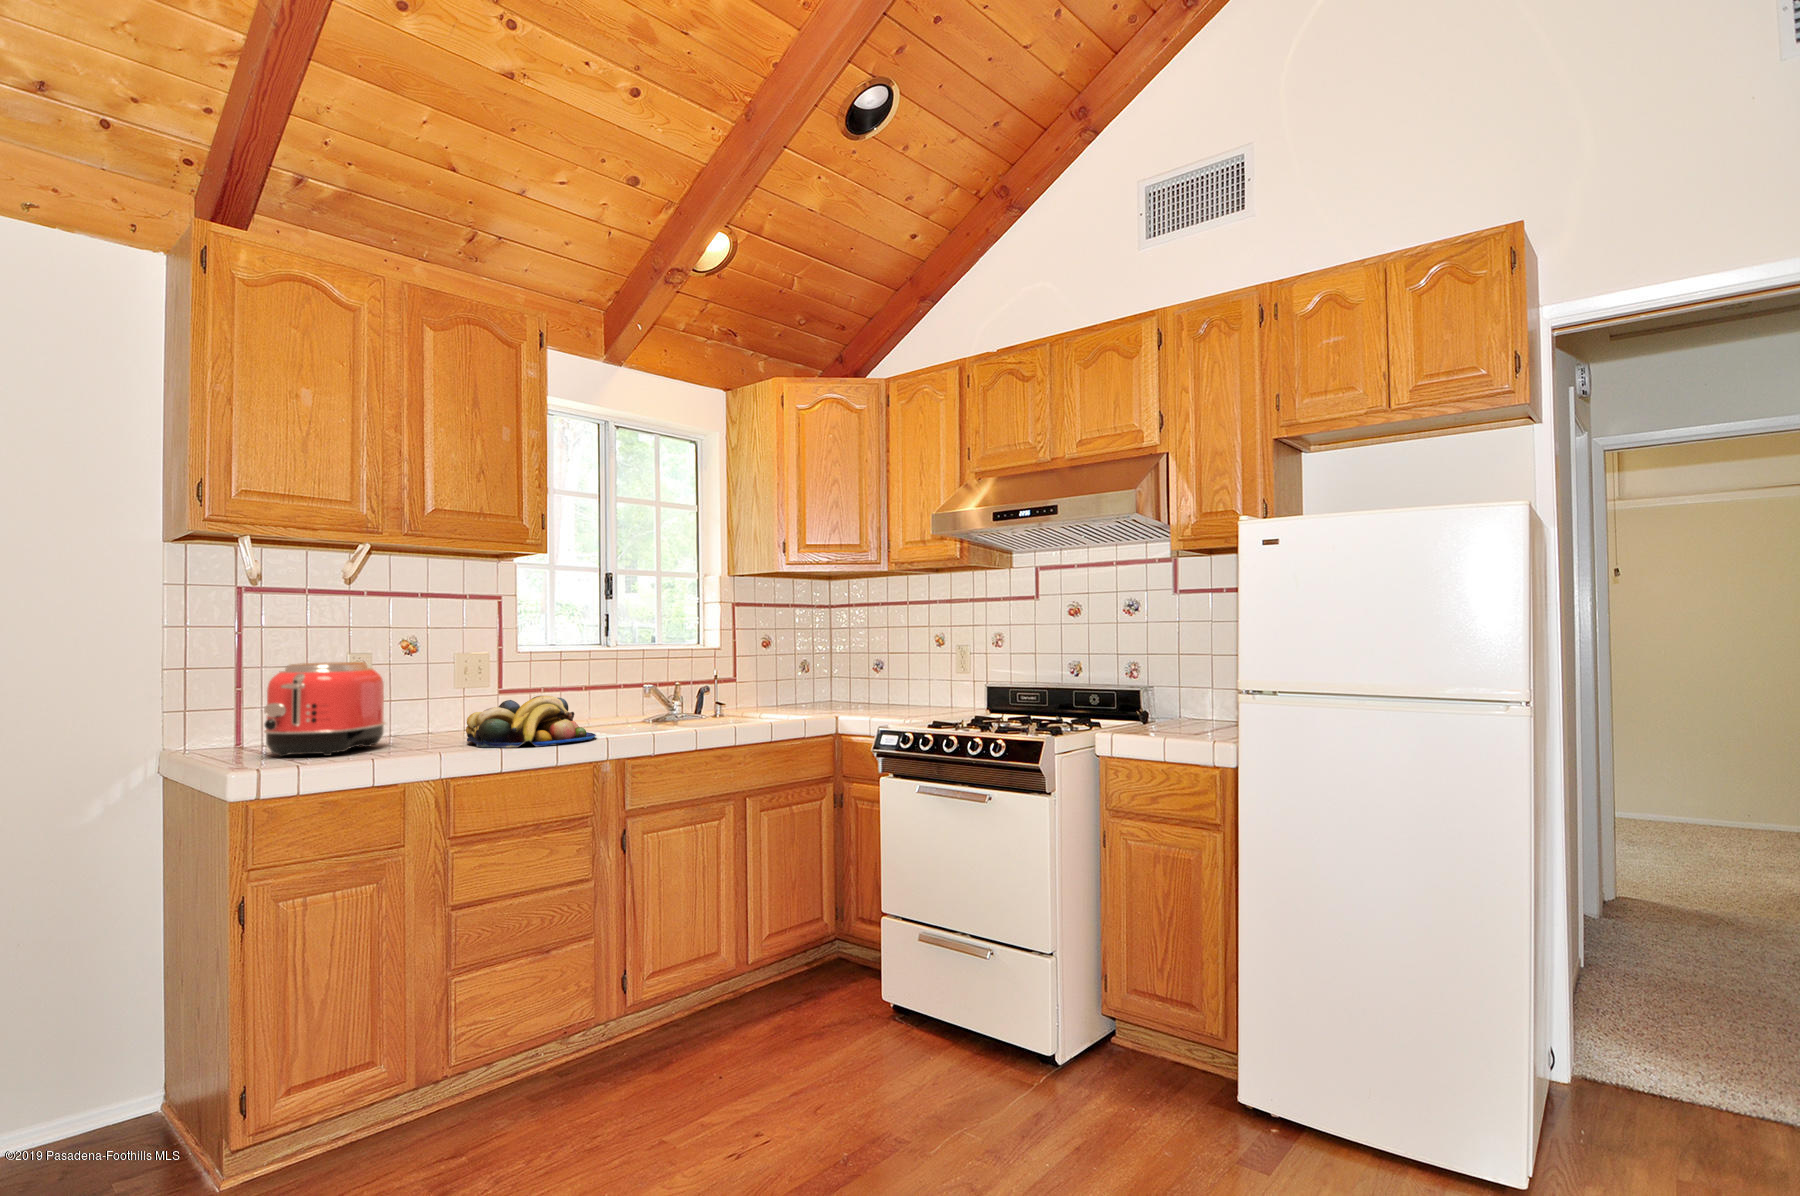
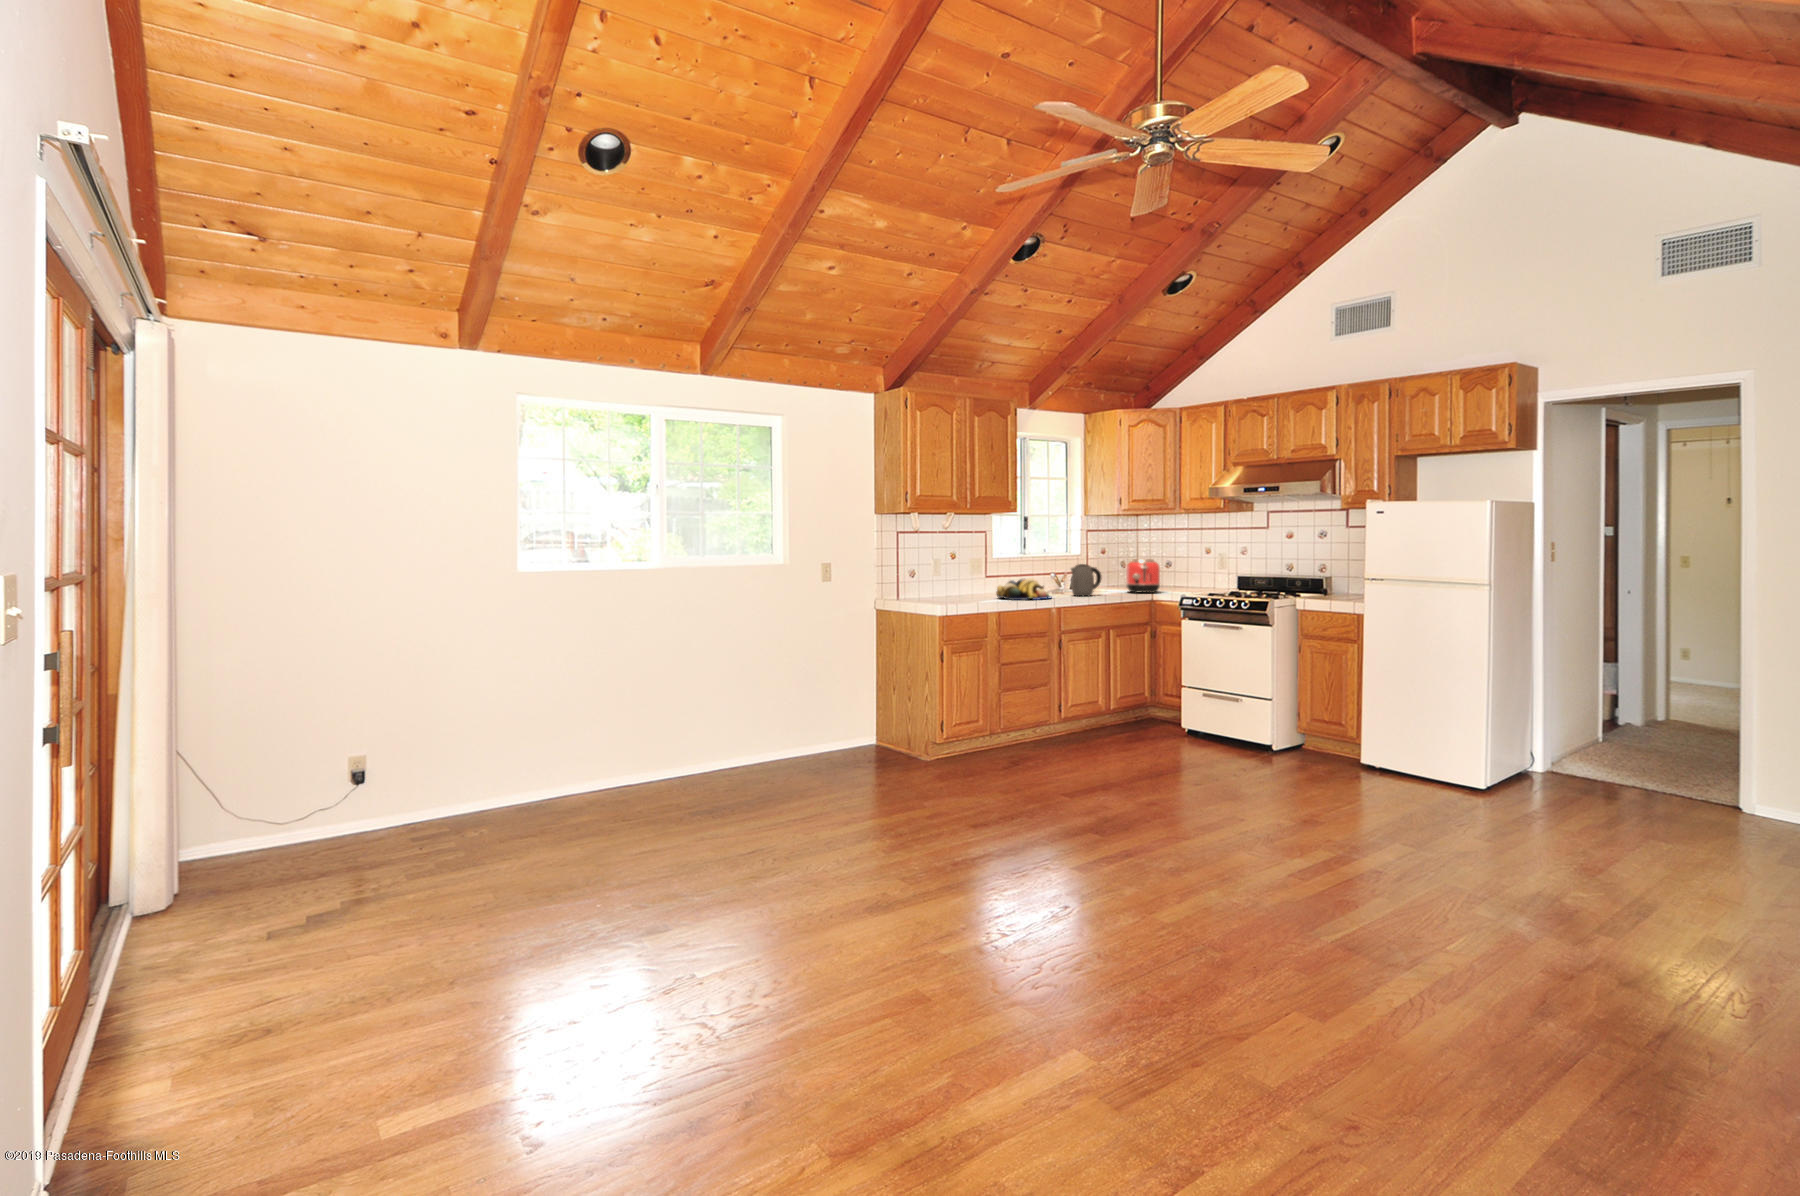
toaster: present [264,662,385,757] -> present [1126,559,1160,593]
kettle: none [652,663,721,731] -> present [1071,564,1102,596]

